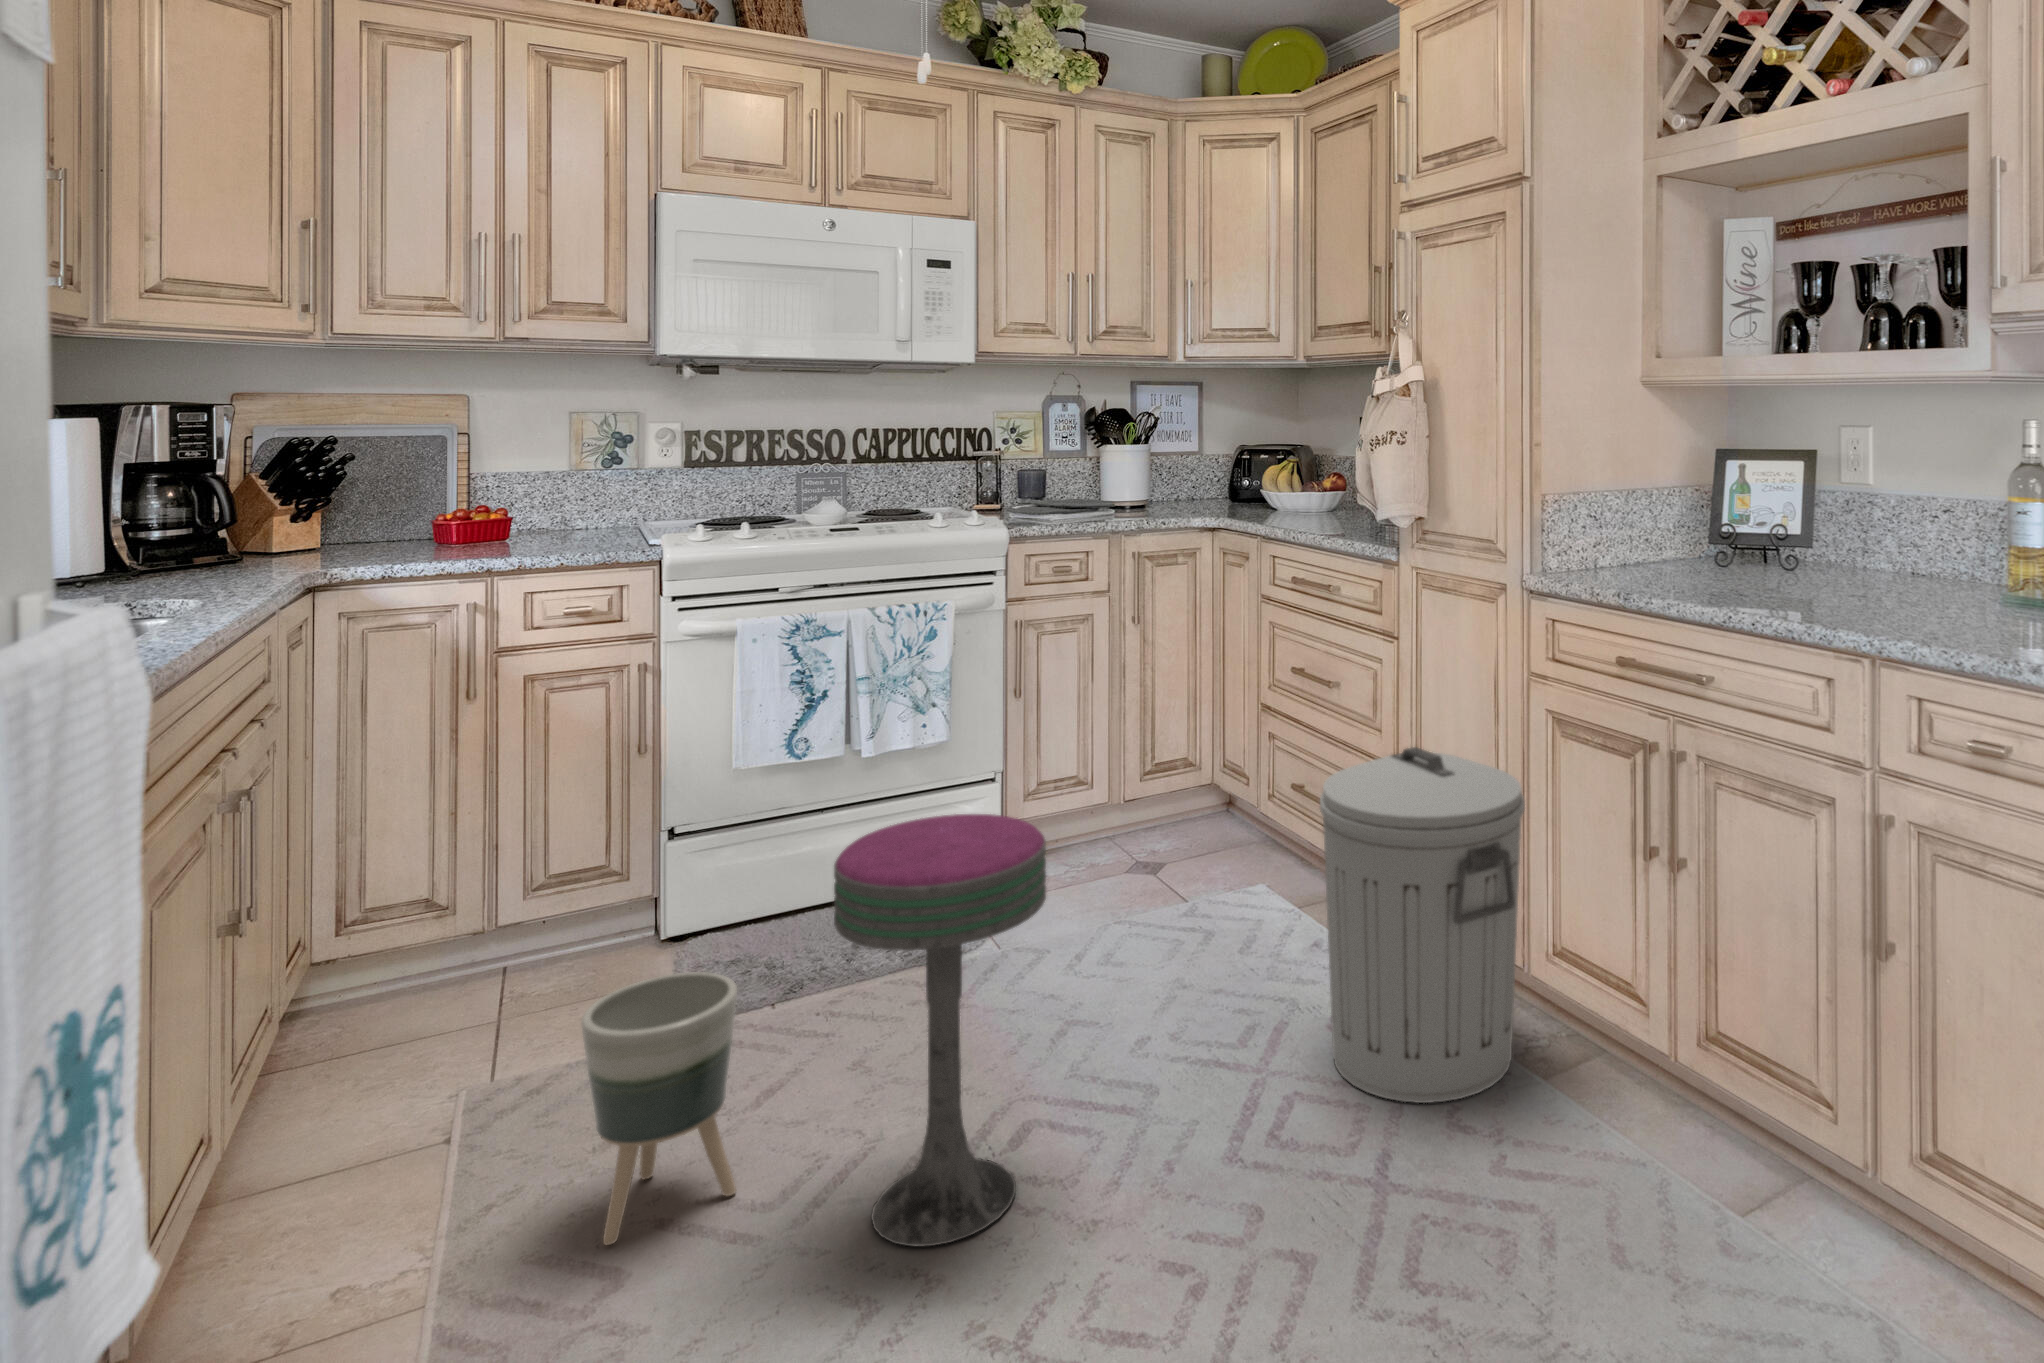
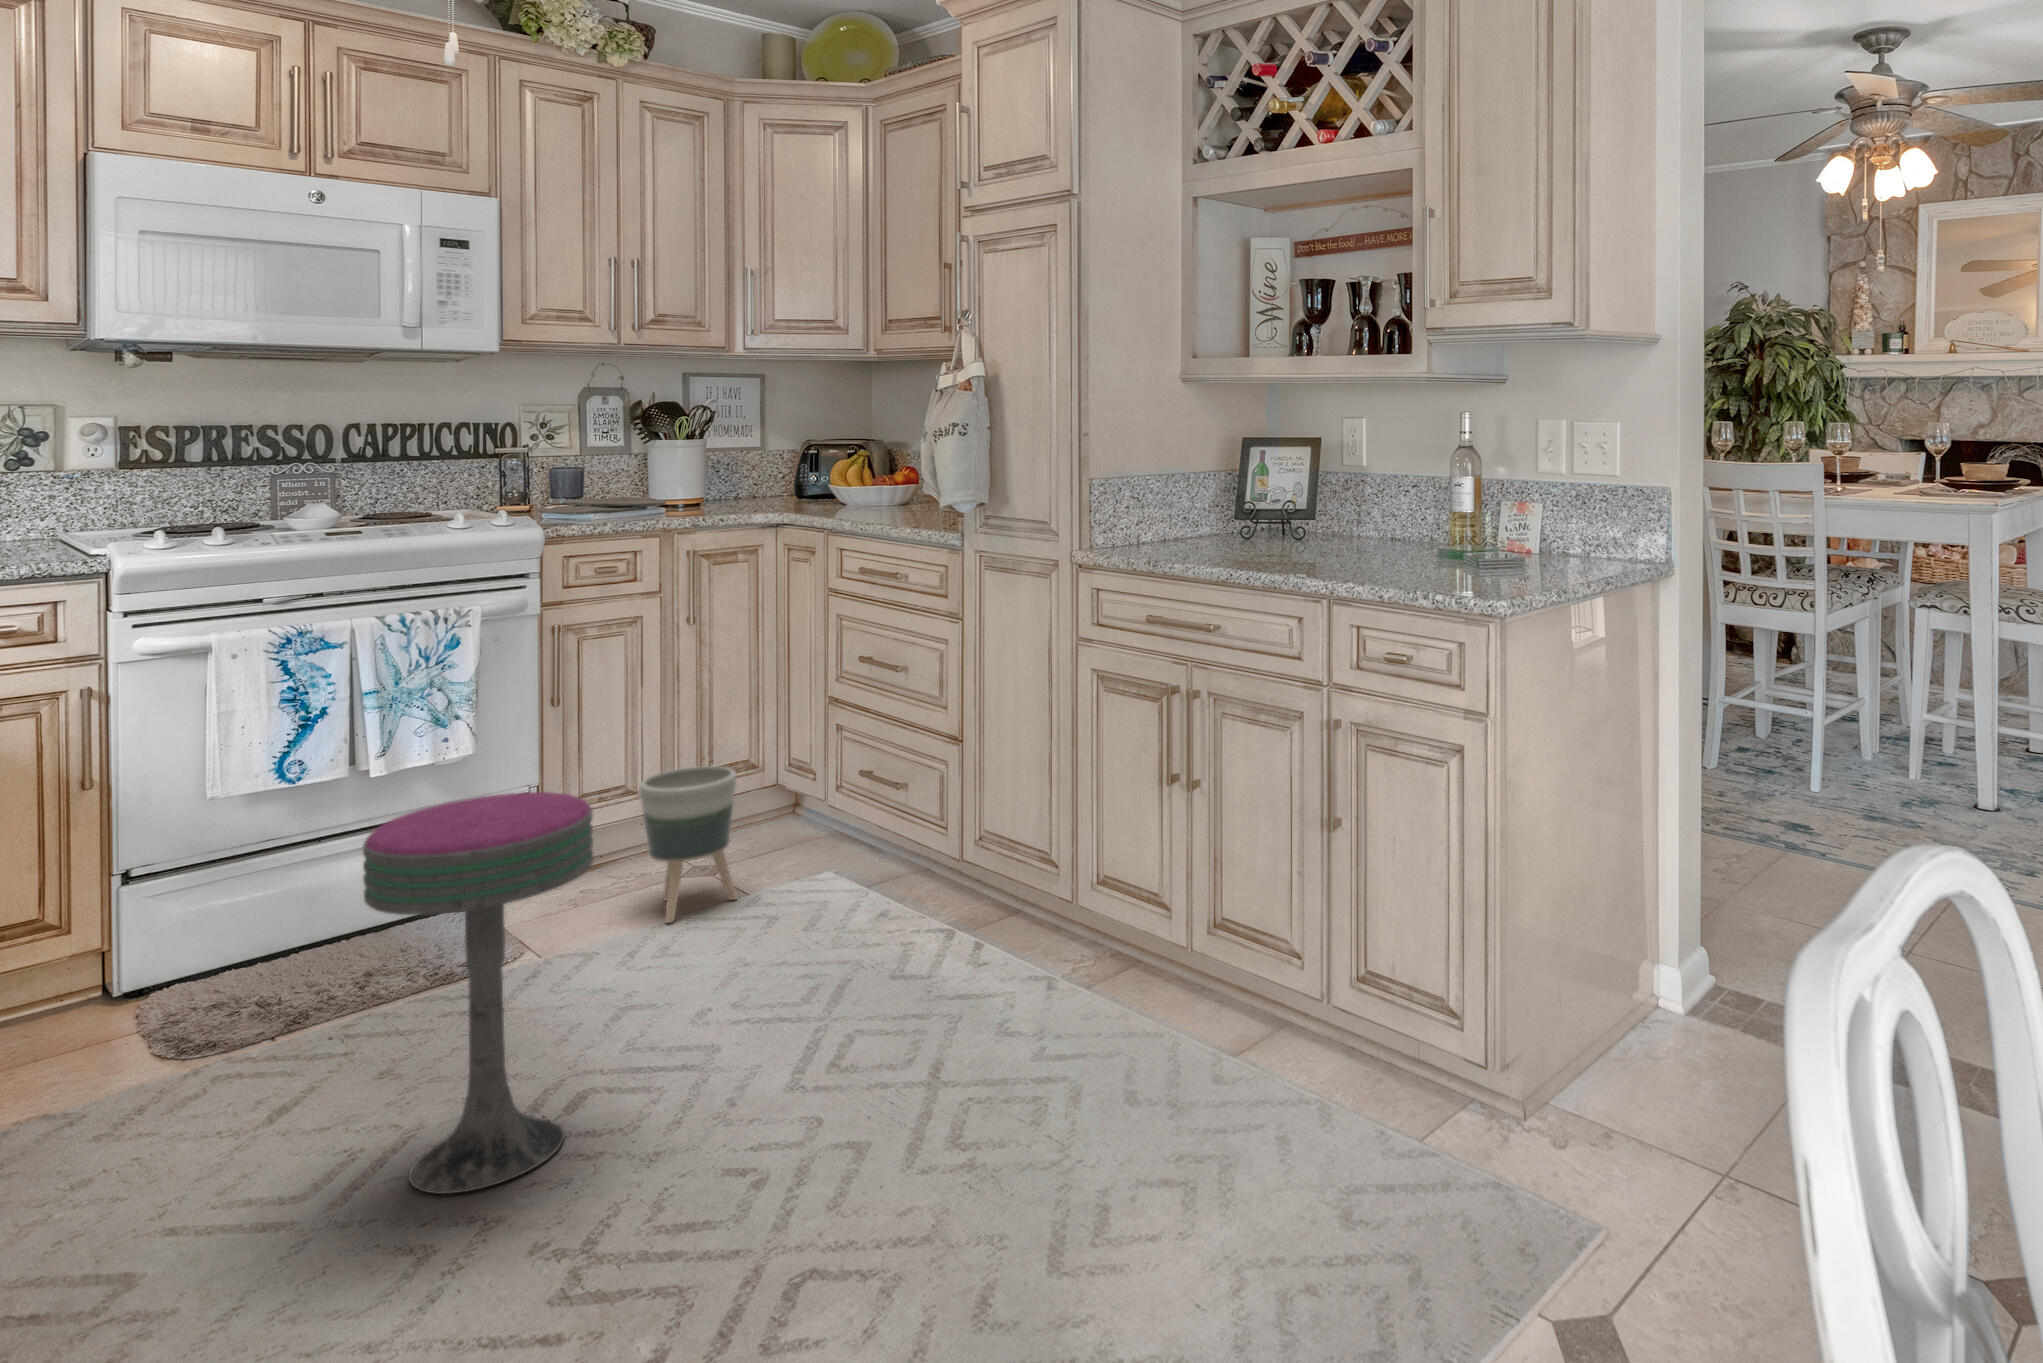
trash can: present [1320,747,1525,1103] -> none [874,709,1068,1021]
planter: present [581,972,737,1245] -> present [639,766,737,923]

